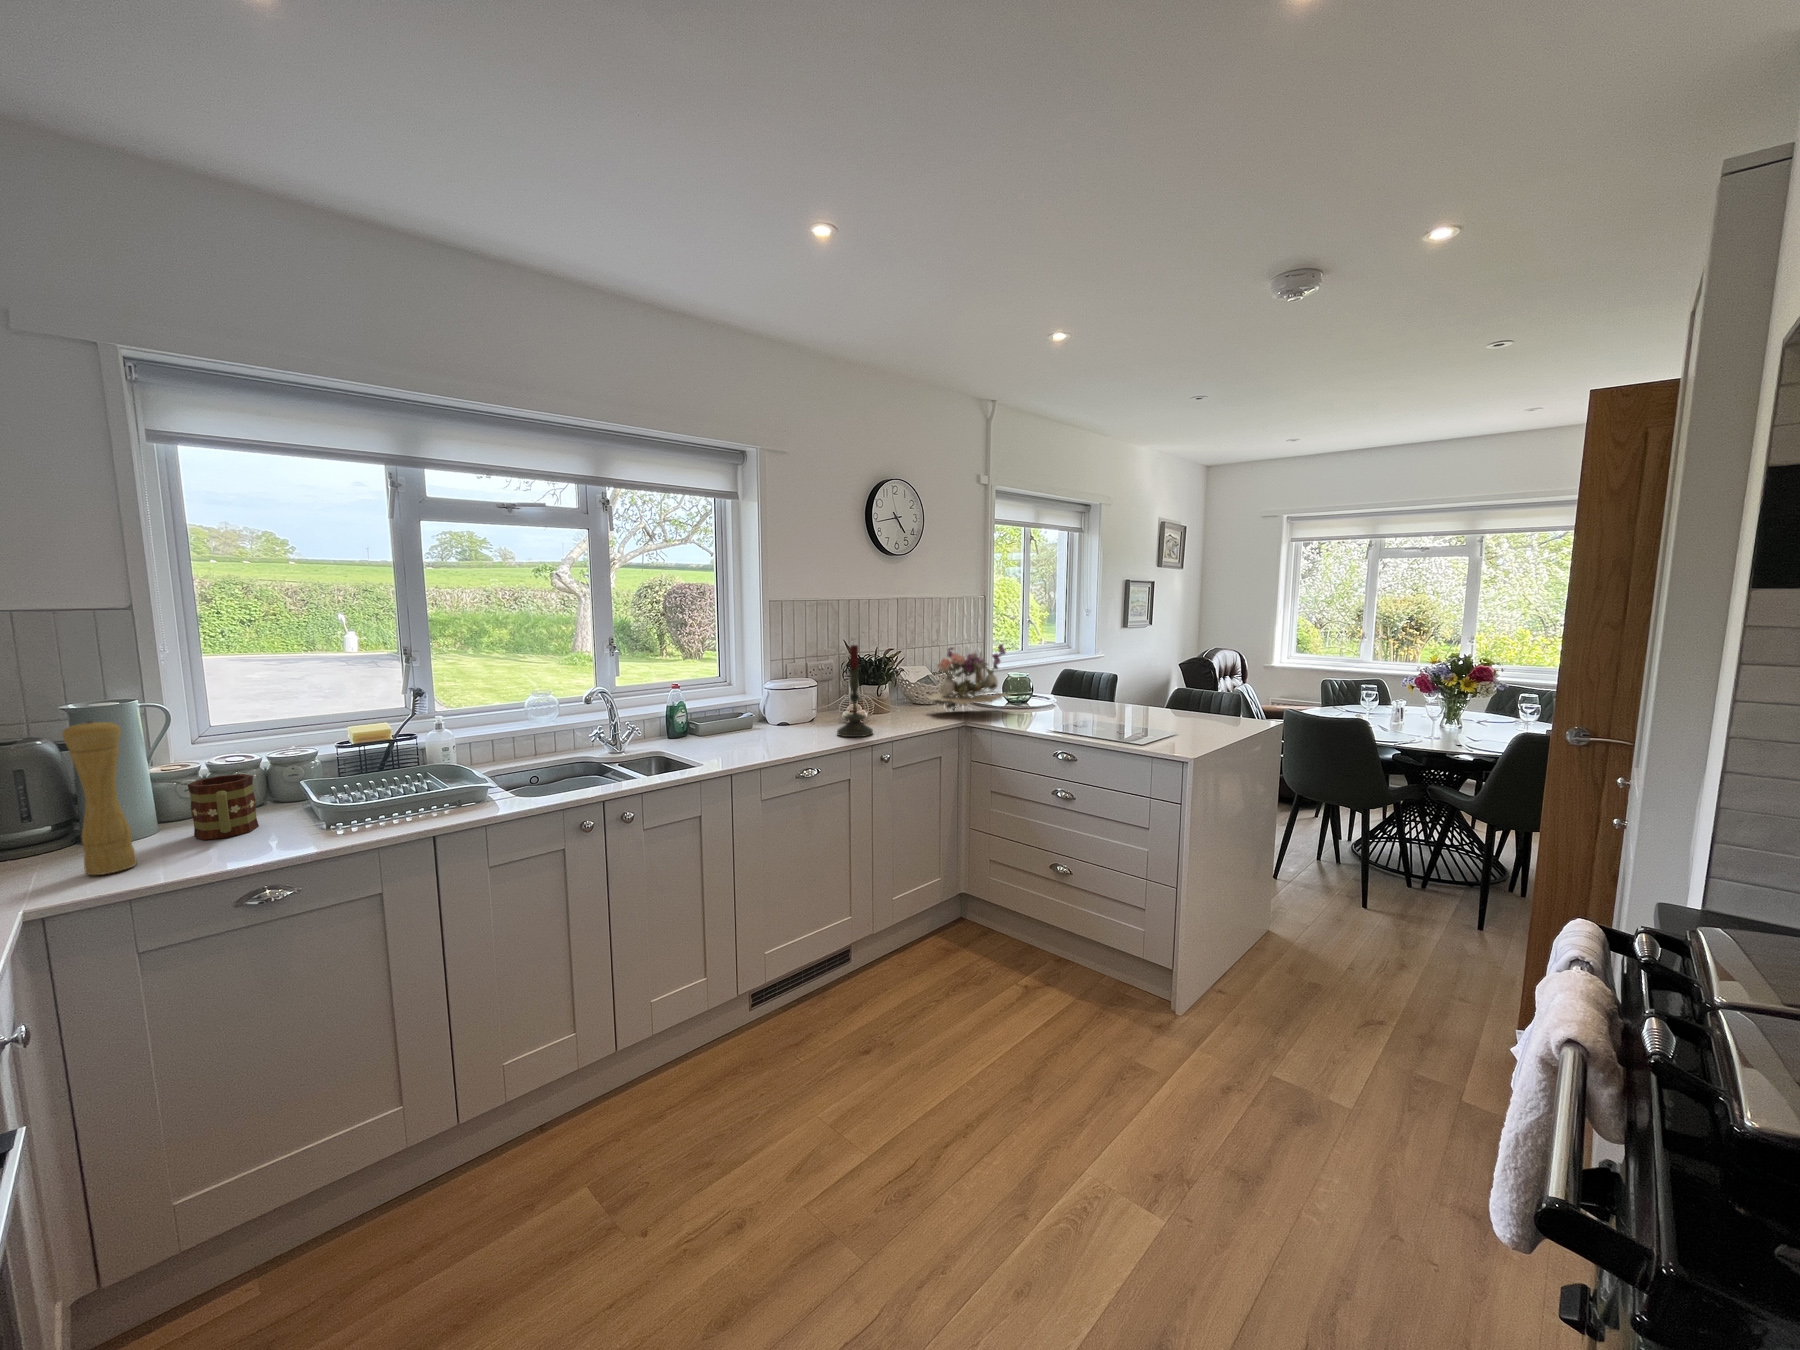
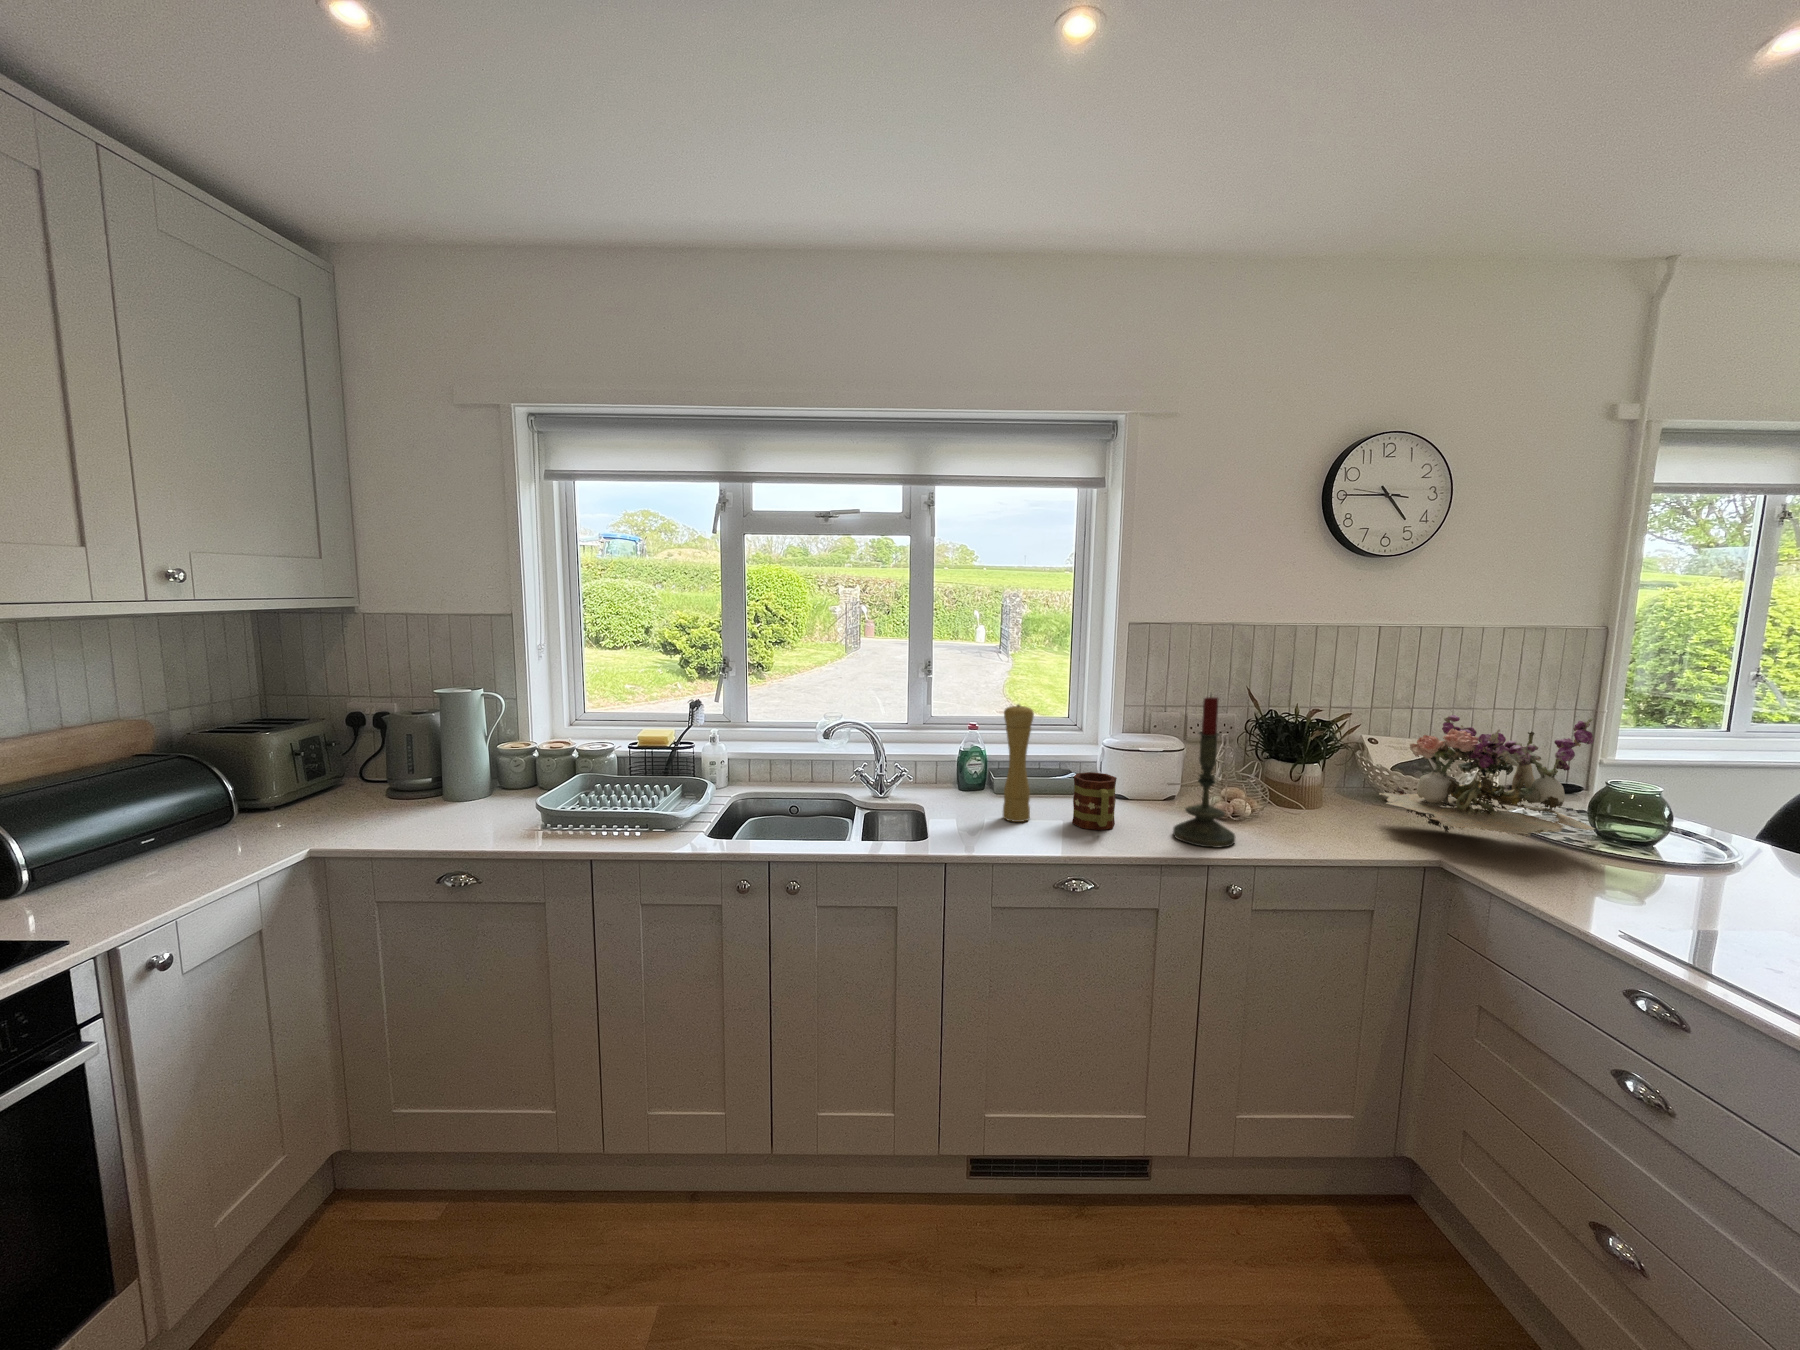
pepper mill: present [62,720,137,875] -> present [1003,704,1034,822]
mug: present [188,774,259,840] -> present [1072,772,1117,830]

